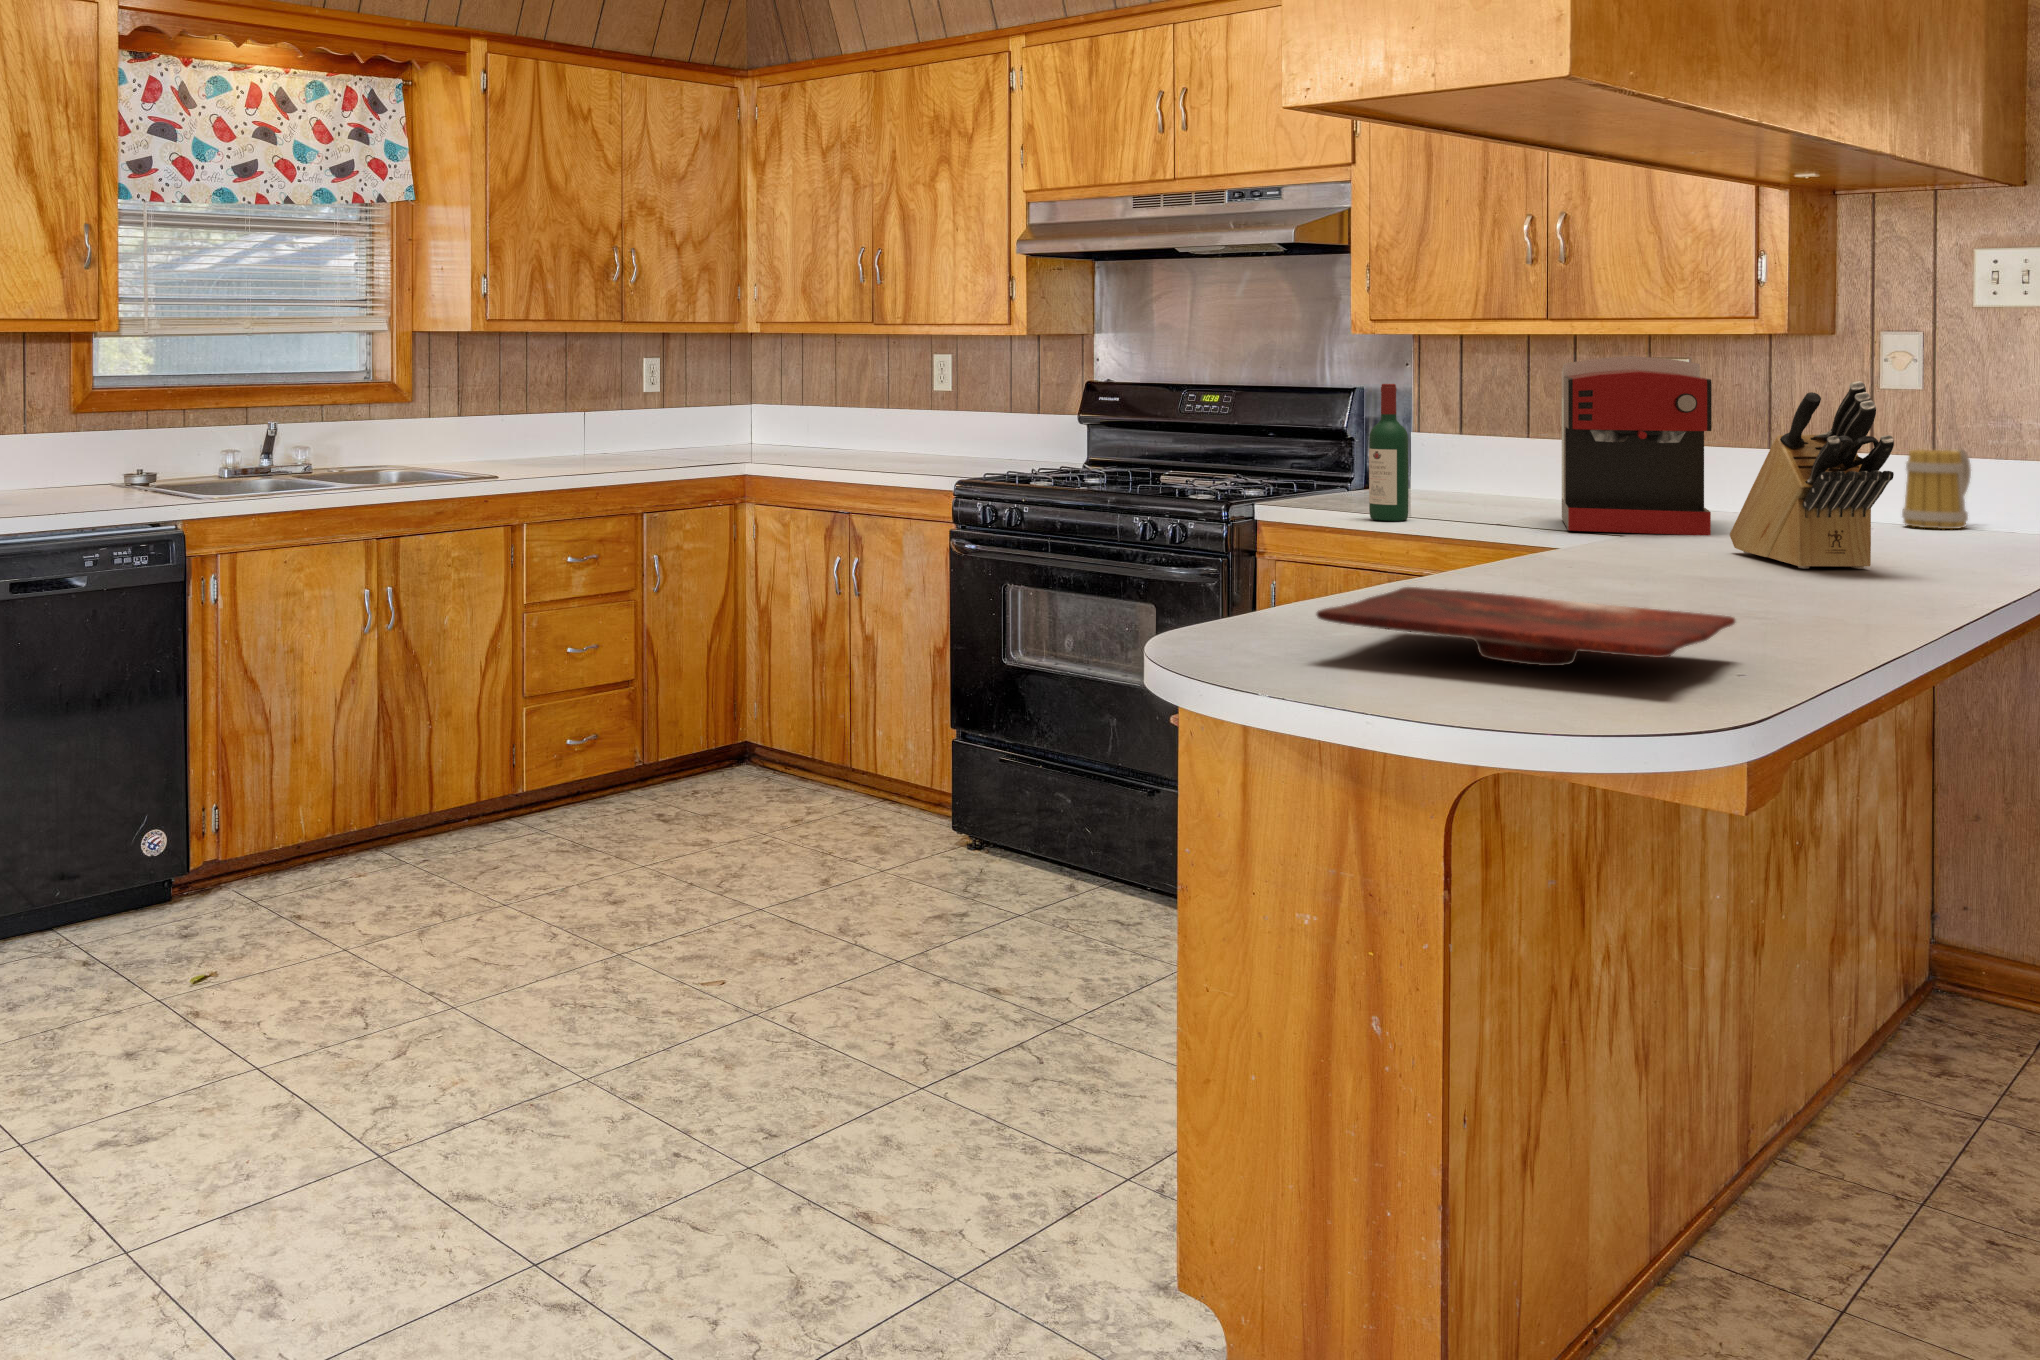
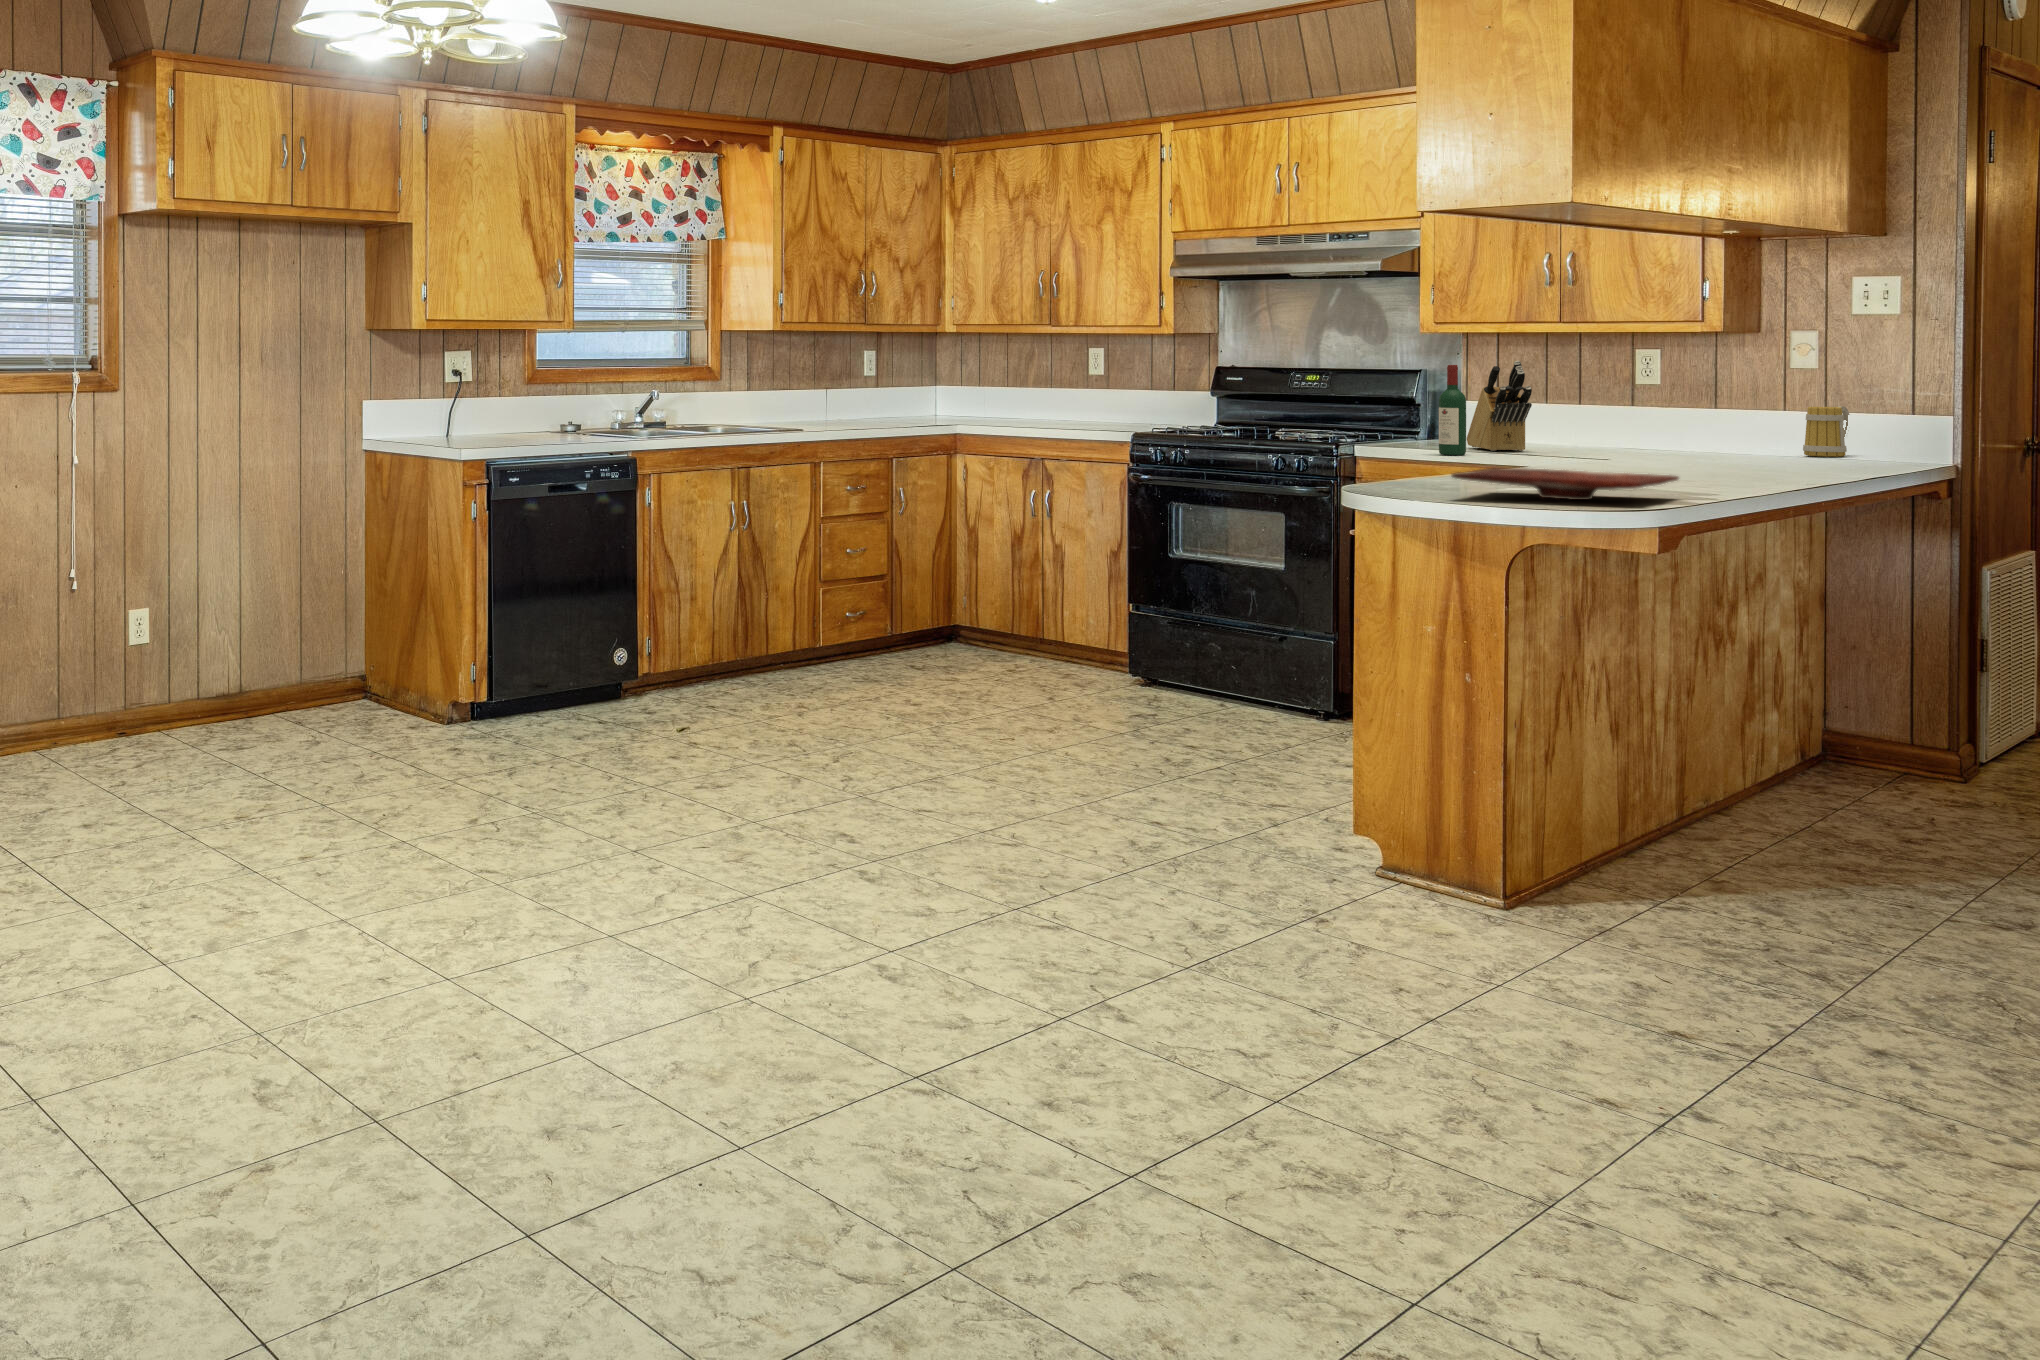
coffee maker: present [1562,356,1712,535] -> none [1572,346,1674,460]
knife block: present [1730,381,1894,569] -> present [1467,361,1532,451]

